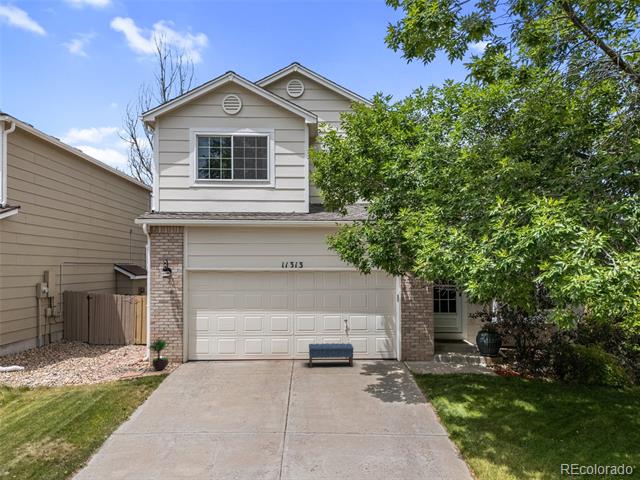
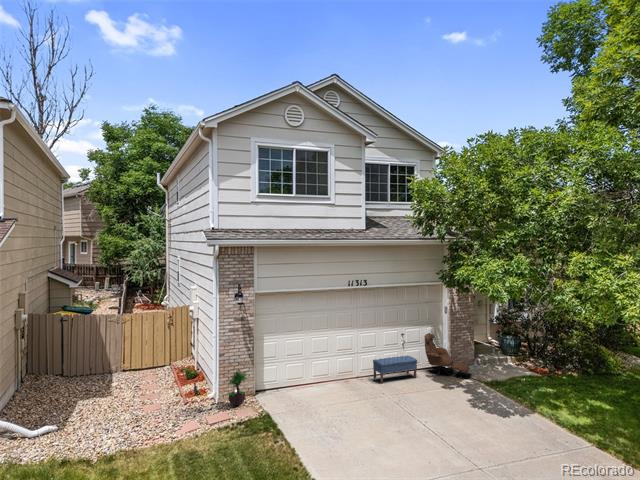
lounge chair: none [369,322,415,372] -> present [424,333,470,379]

